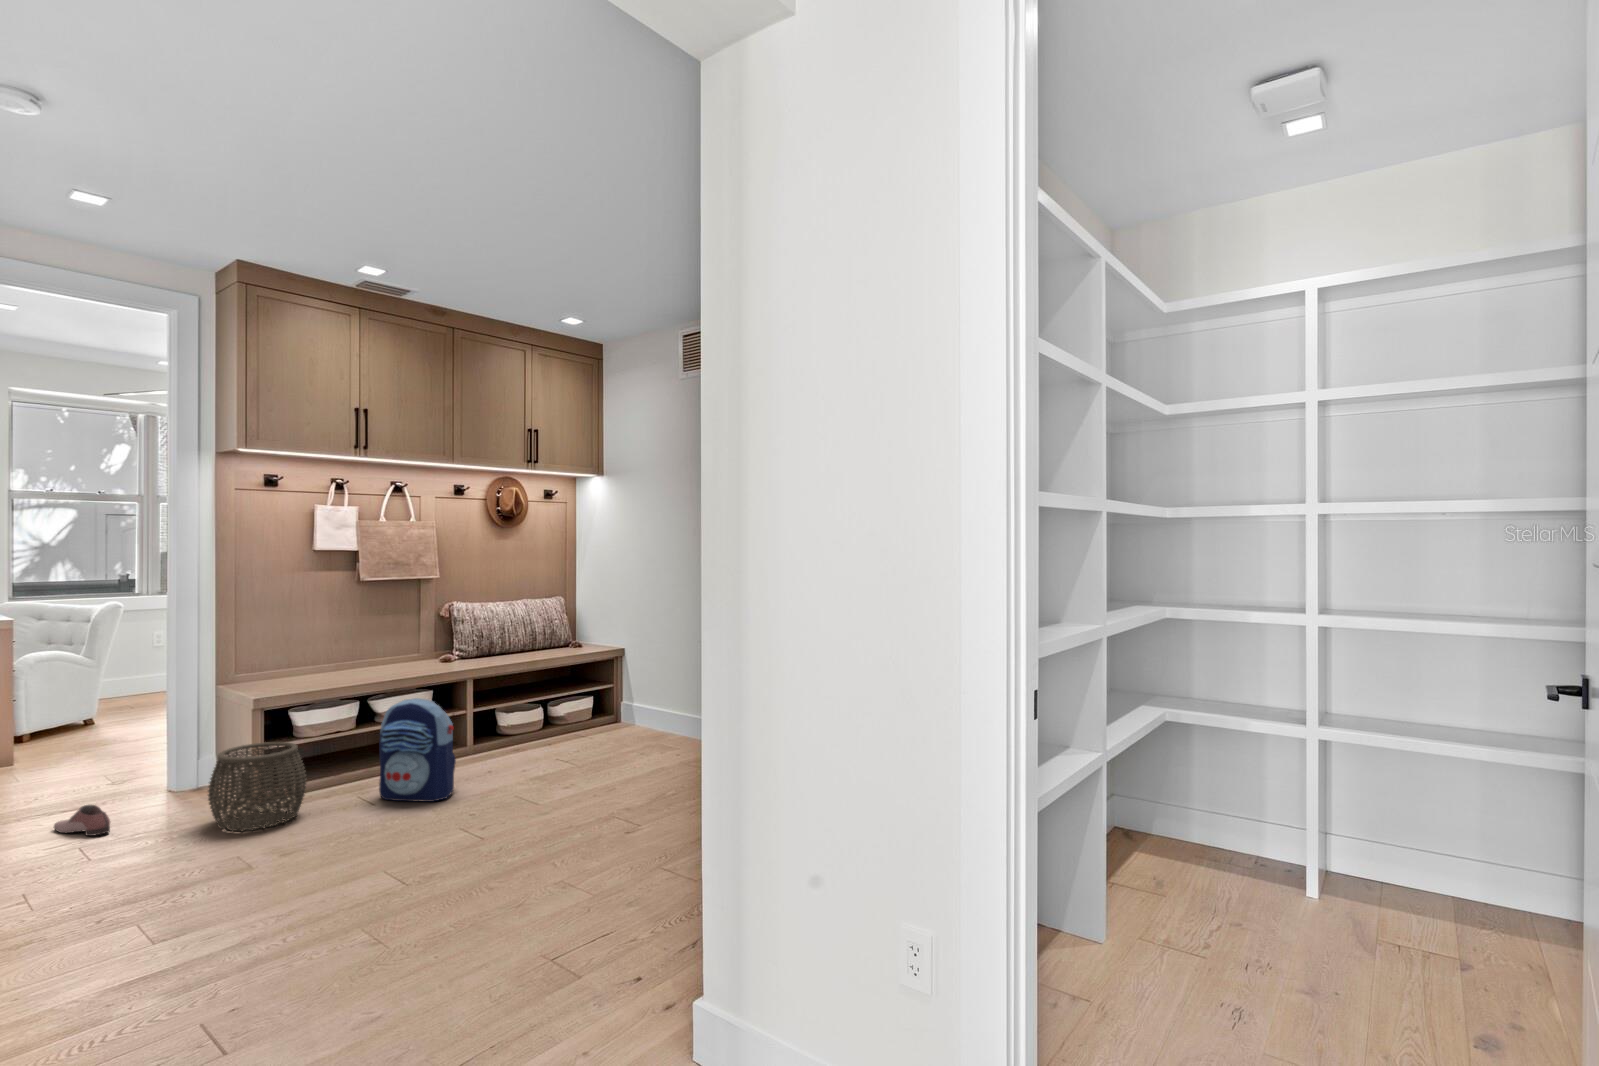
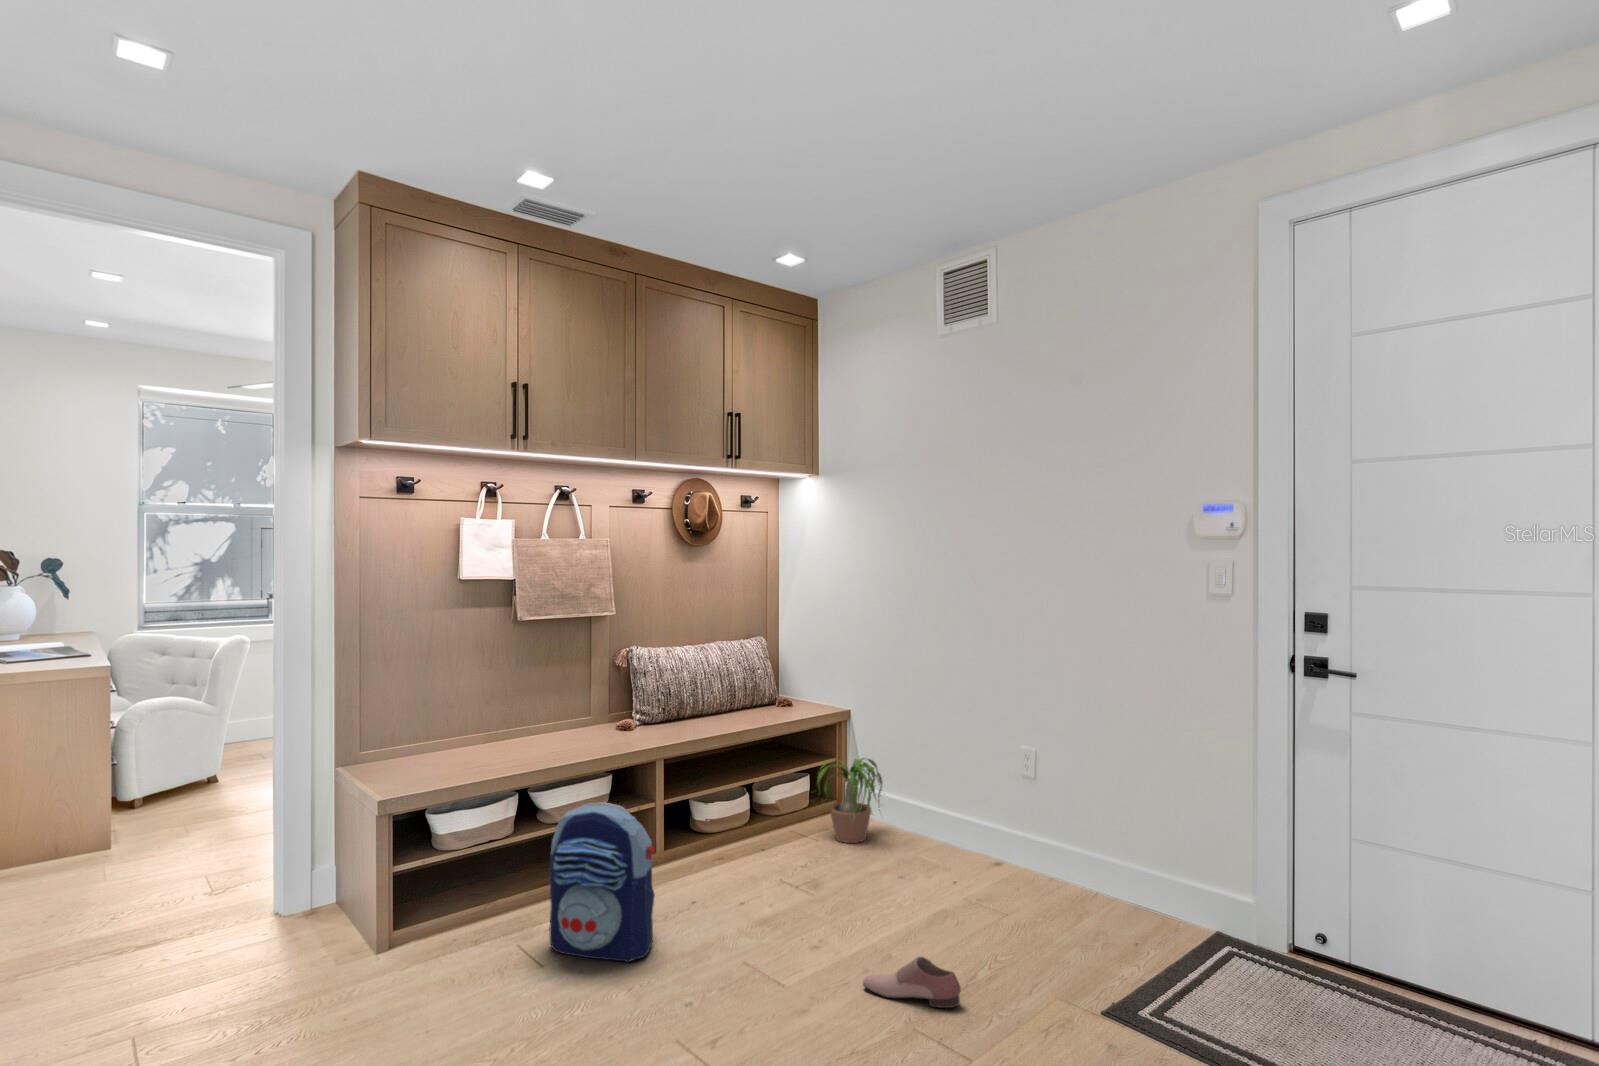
potted plant: none [581,680,648,740] -> present [817,758,883,843]
woven basket: present [208,742,307,831] -> none [315,866,452,1014]
shoe: present [54,805,110,836] -> present [863,957,961,1008]

